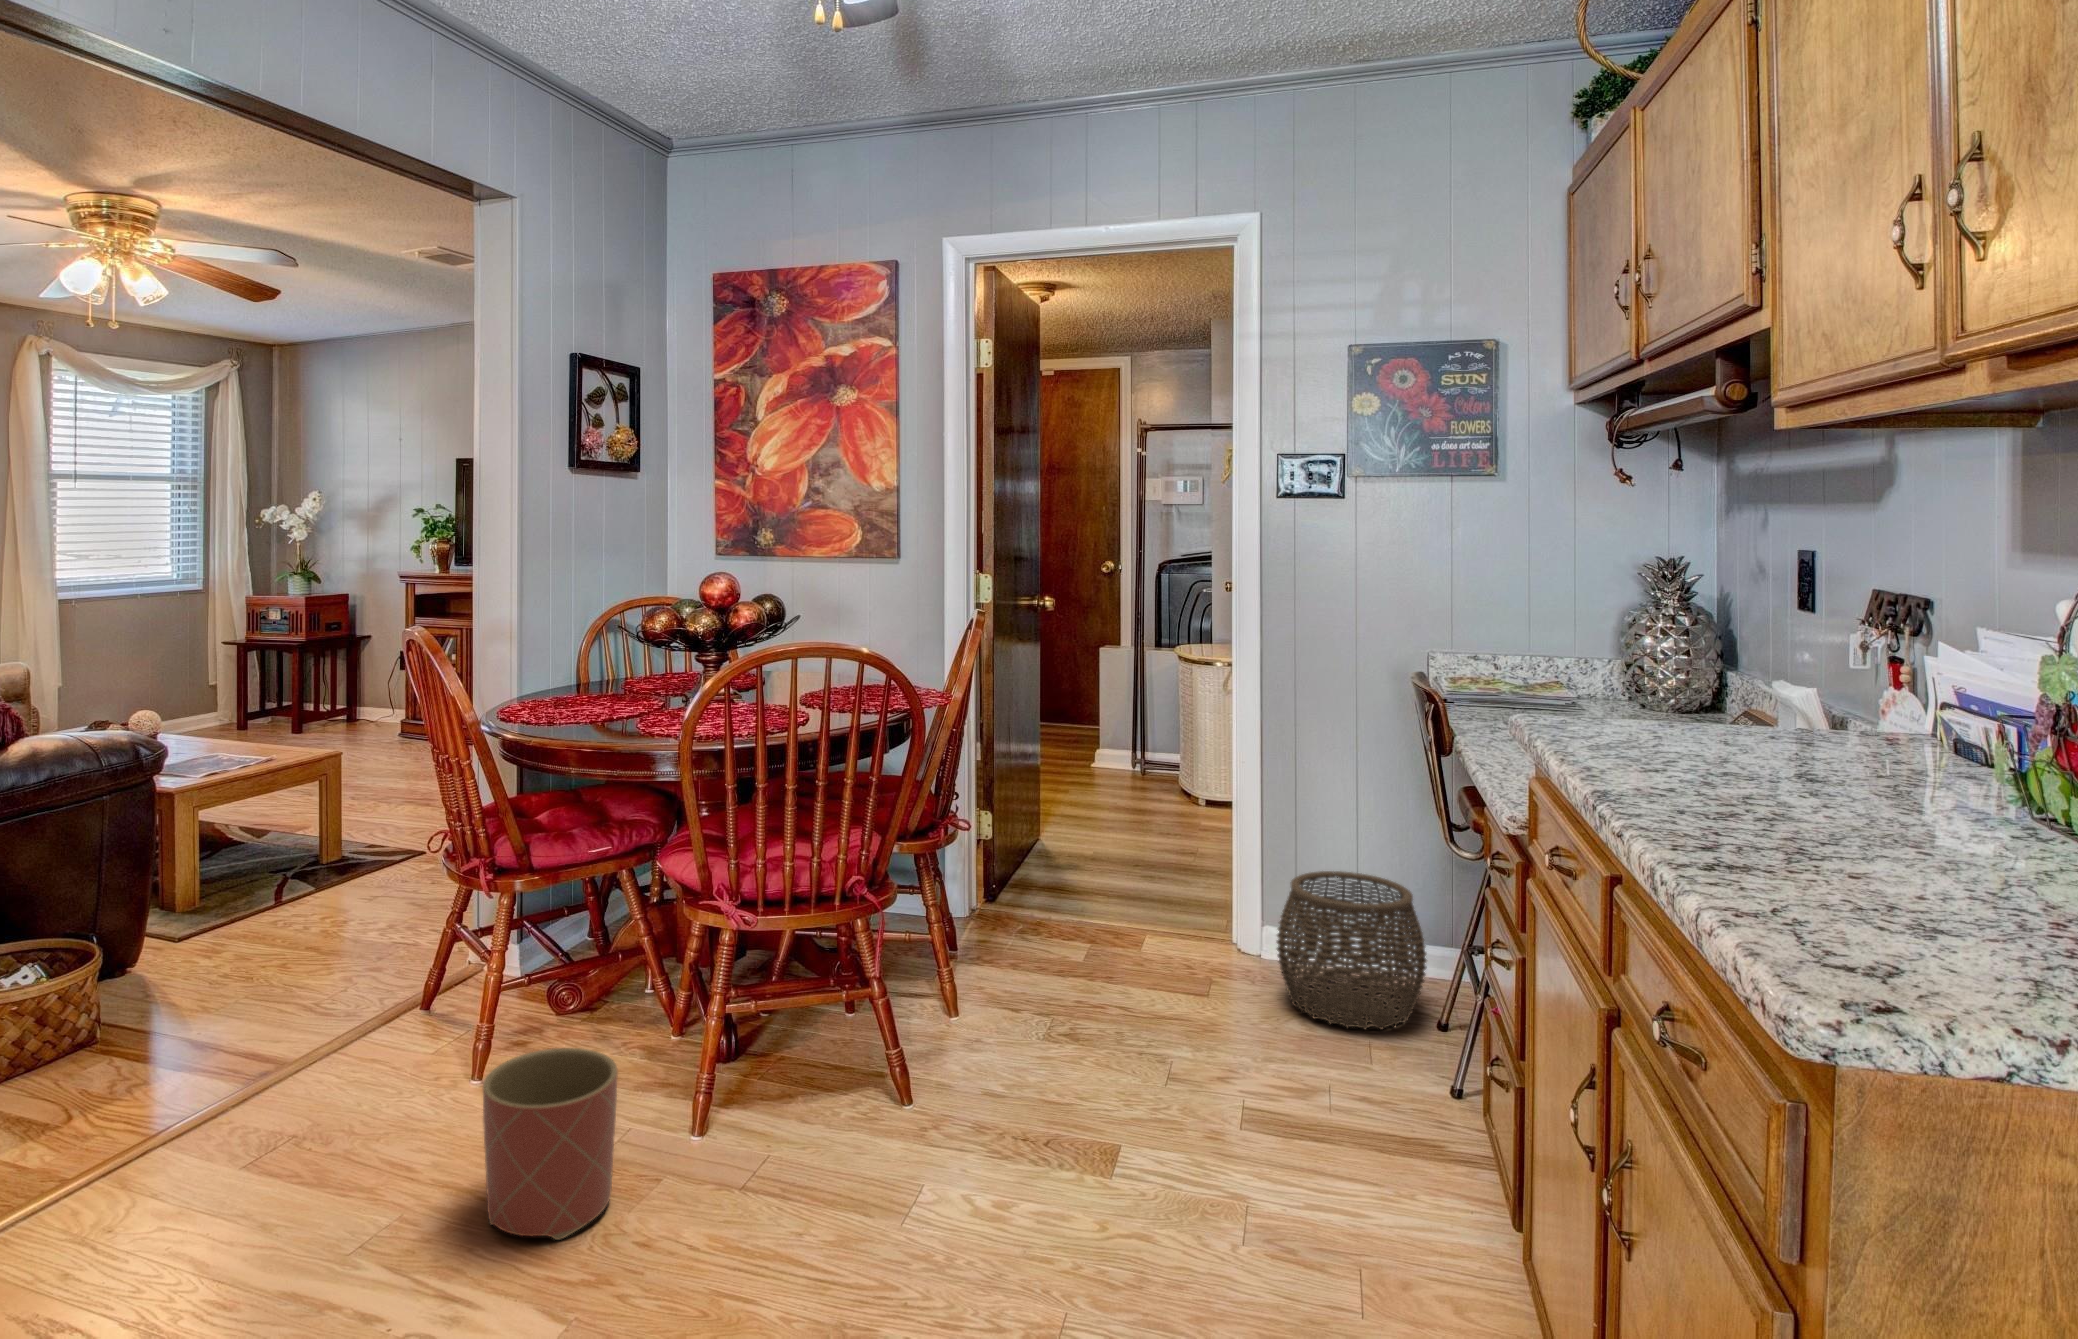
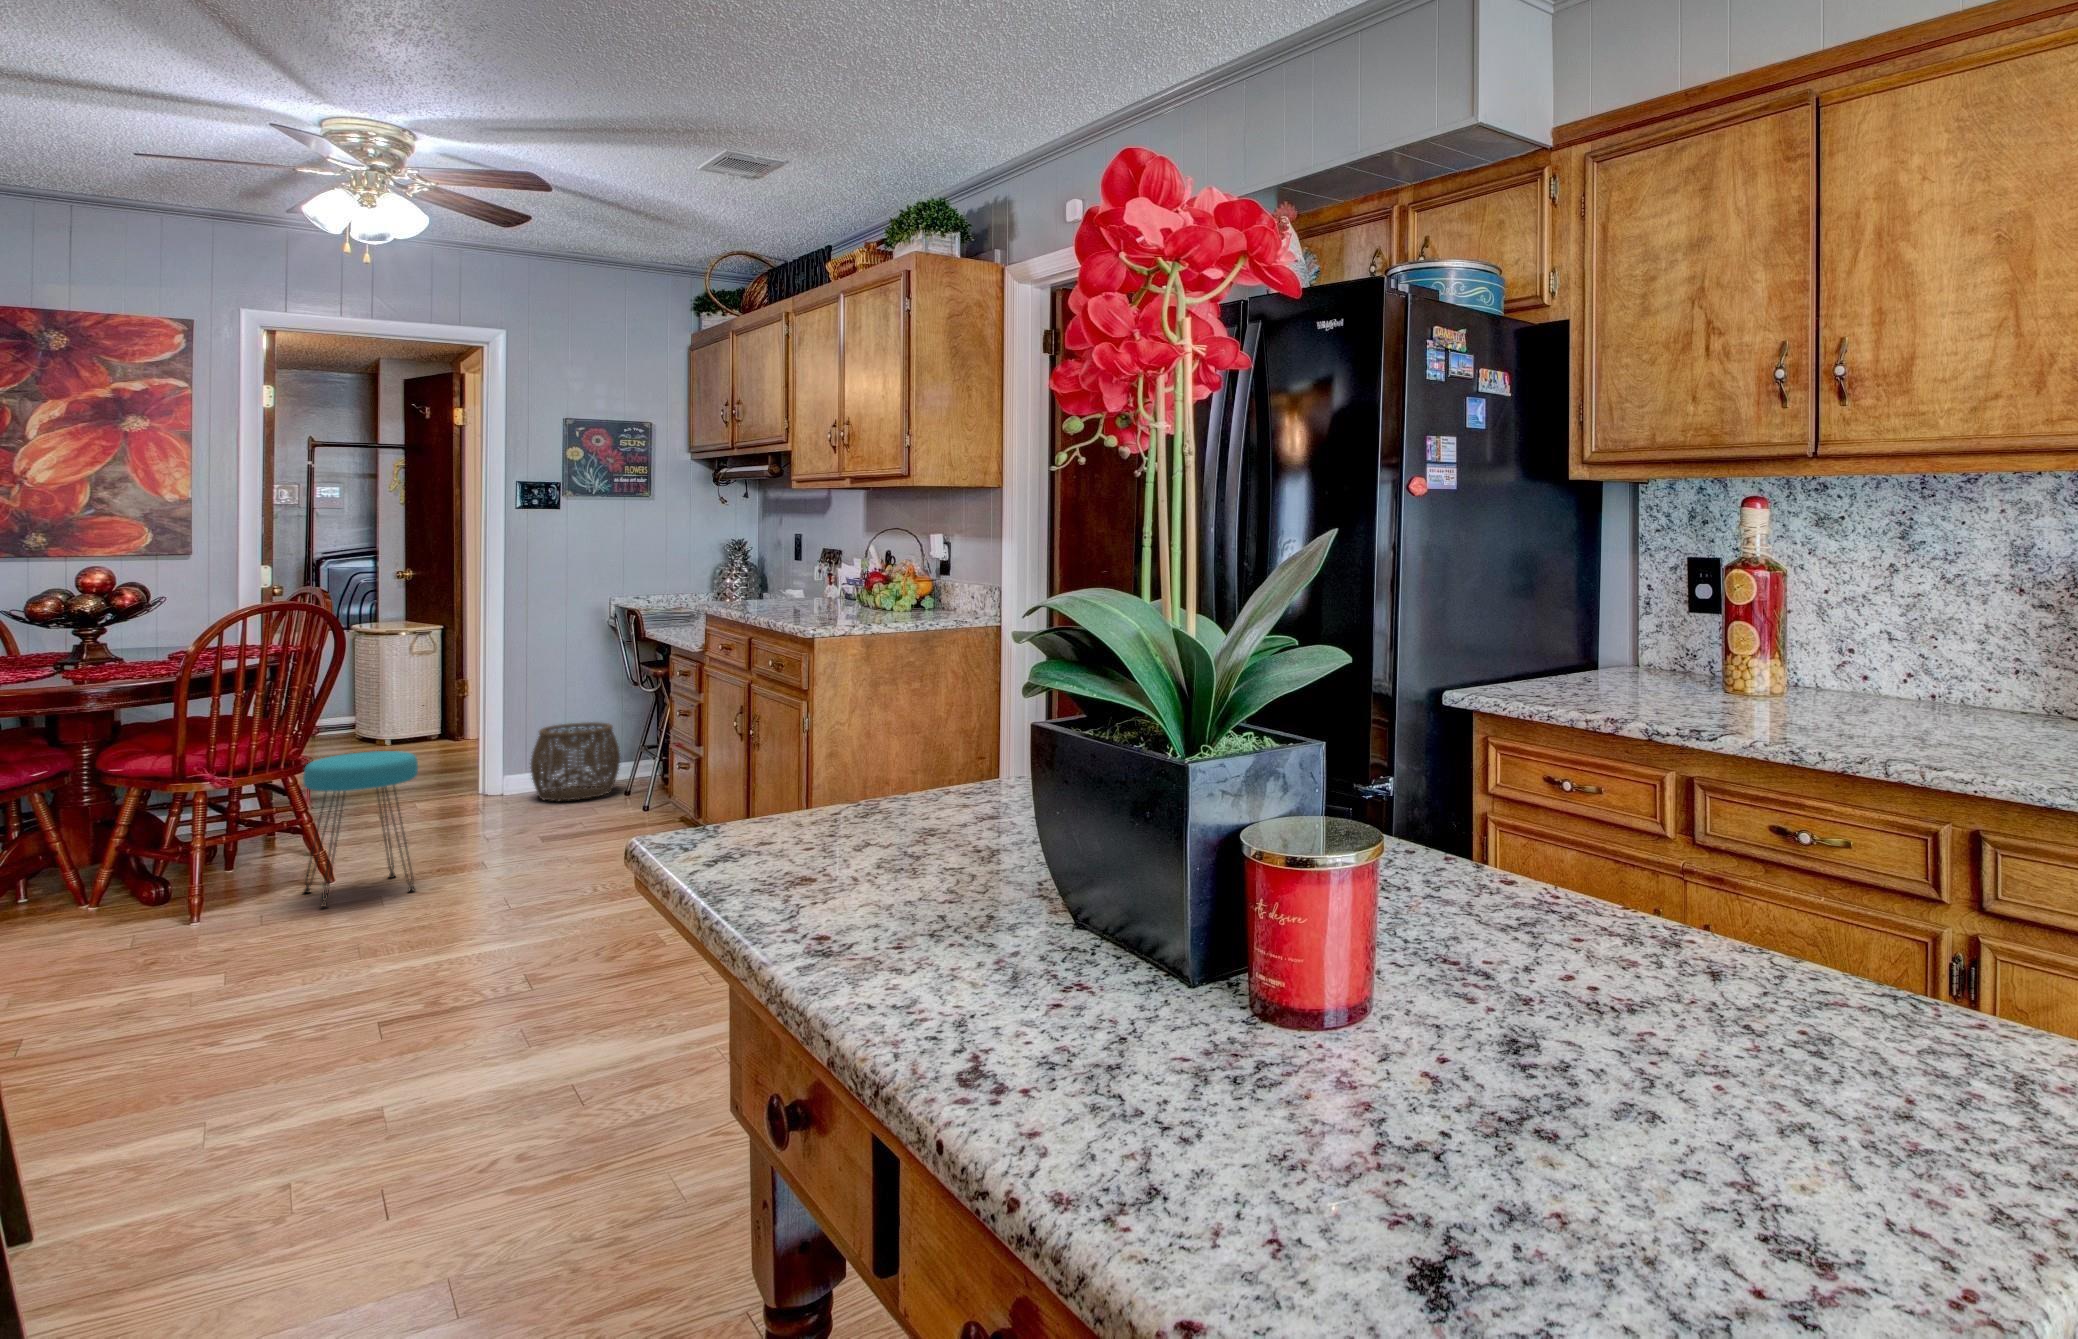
stool: none [807,926,978,1236] -> present [303,751,418,907]
planter: present [483,1048,618,1240] -> none [65,857,176,963]

